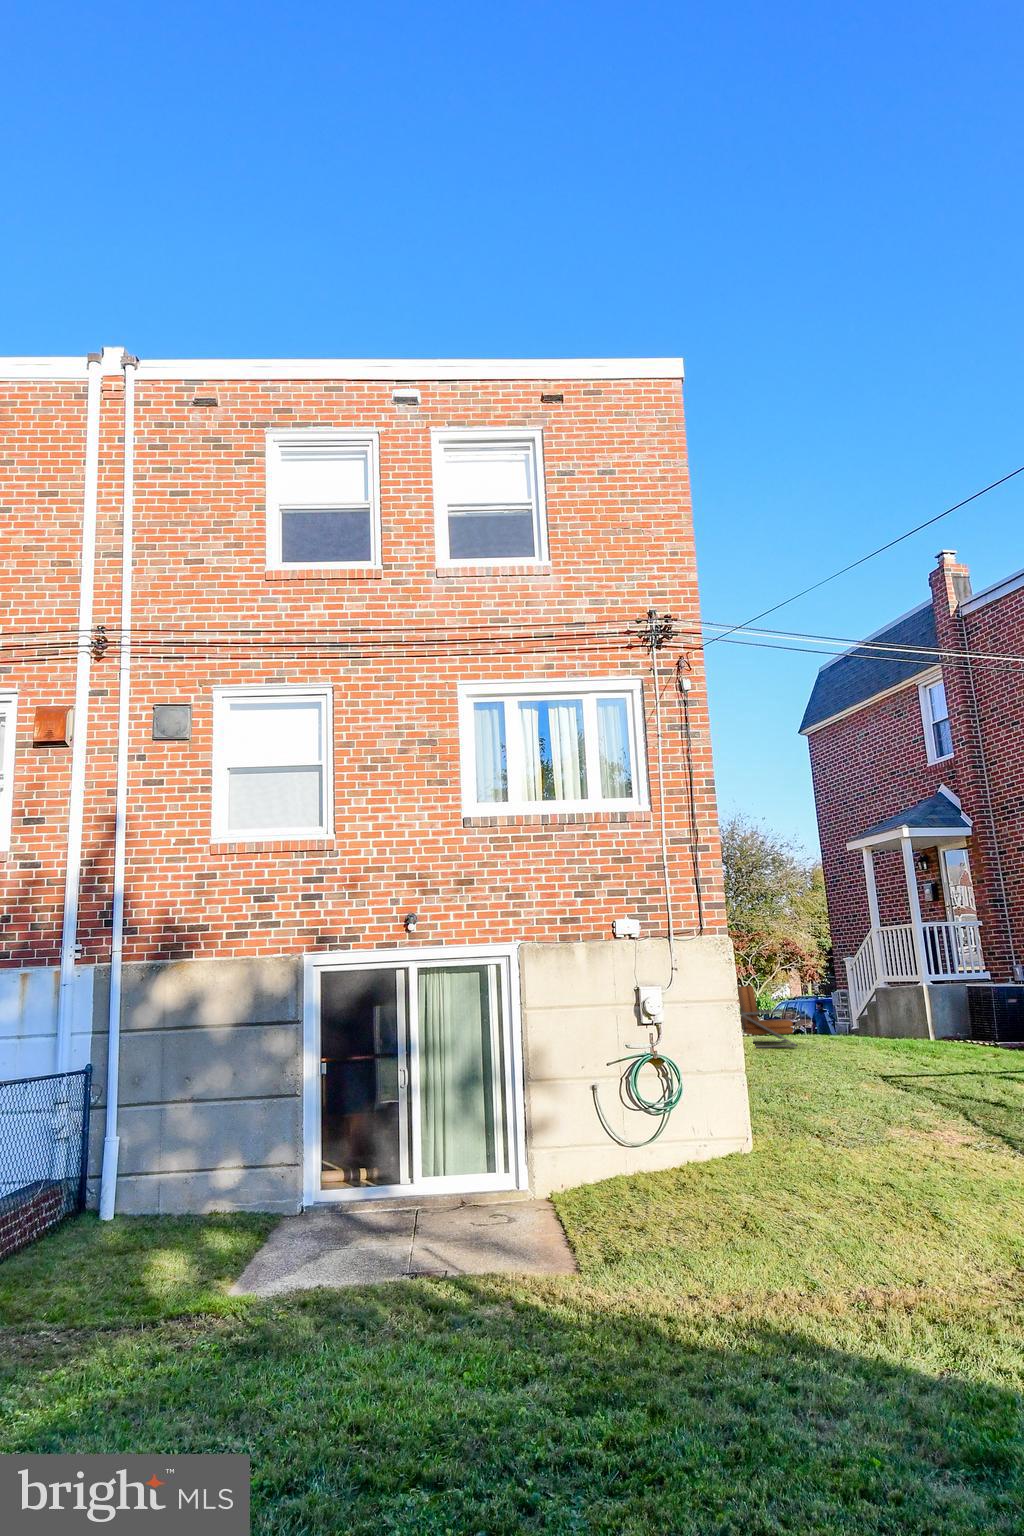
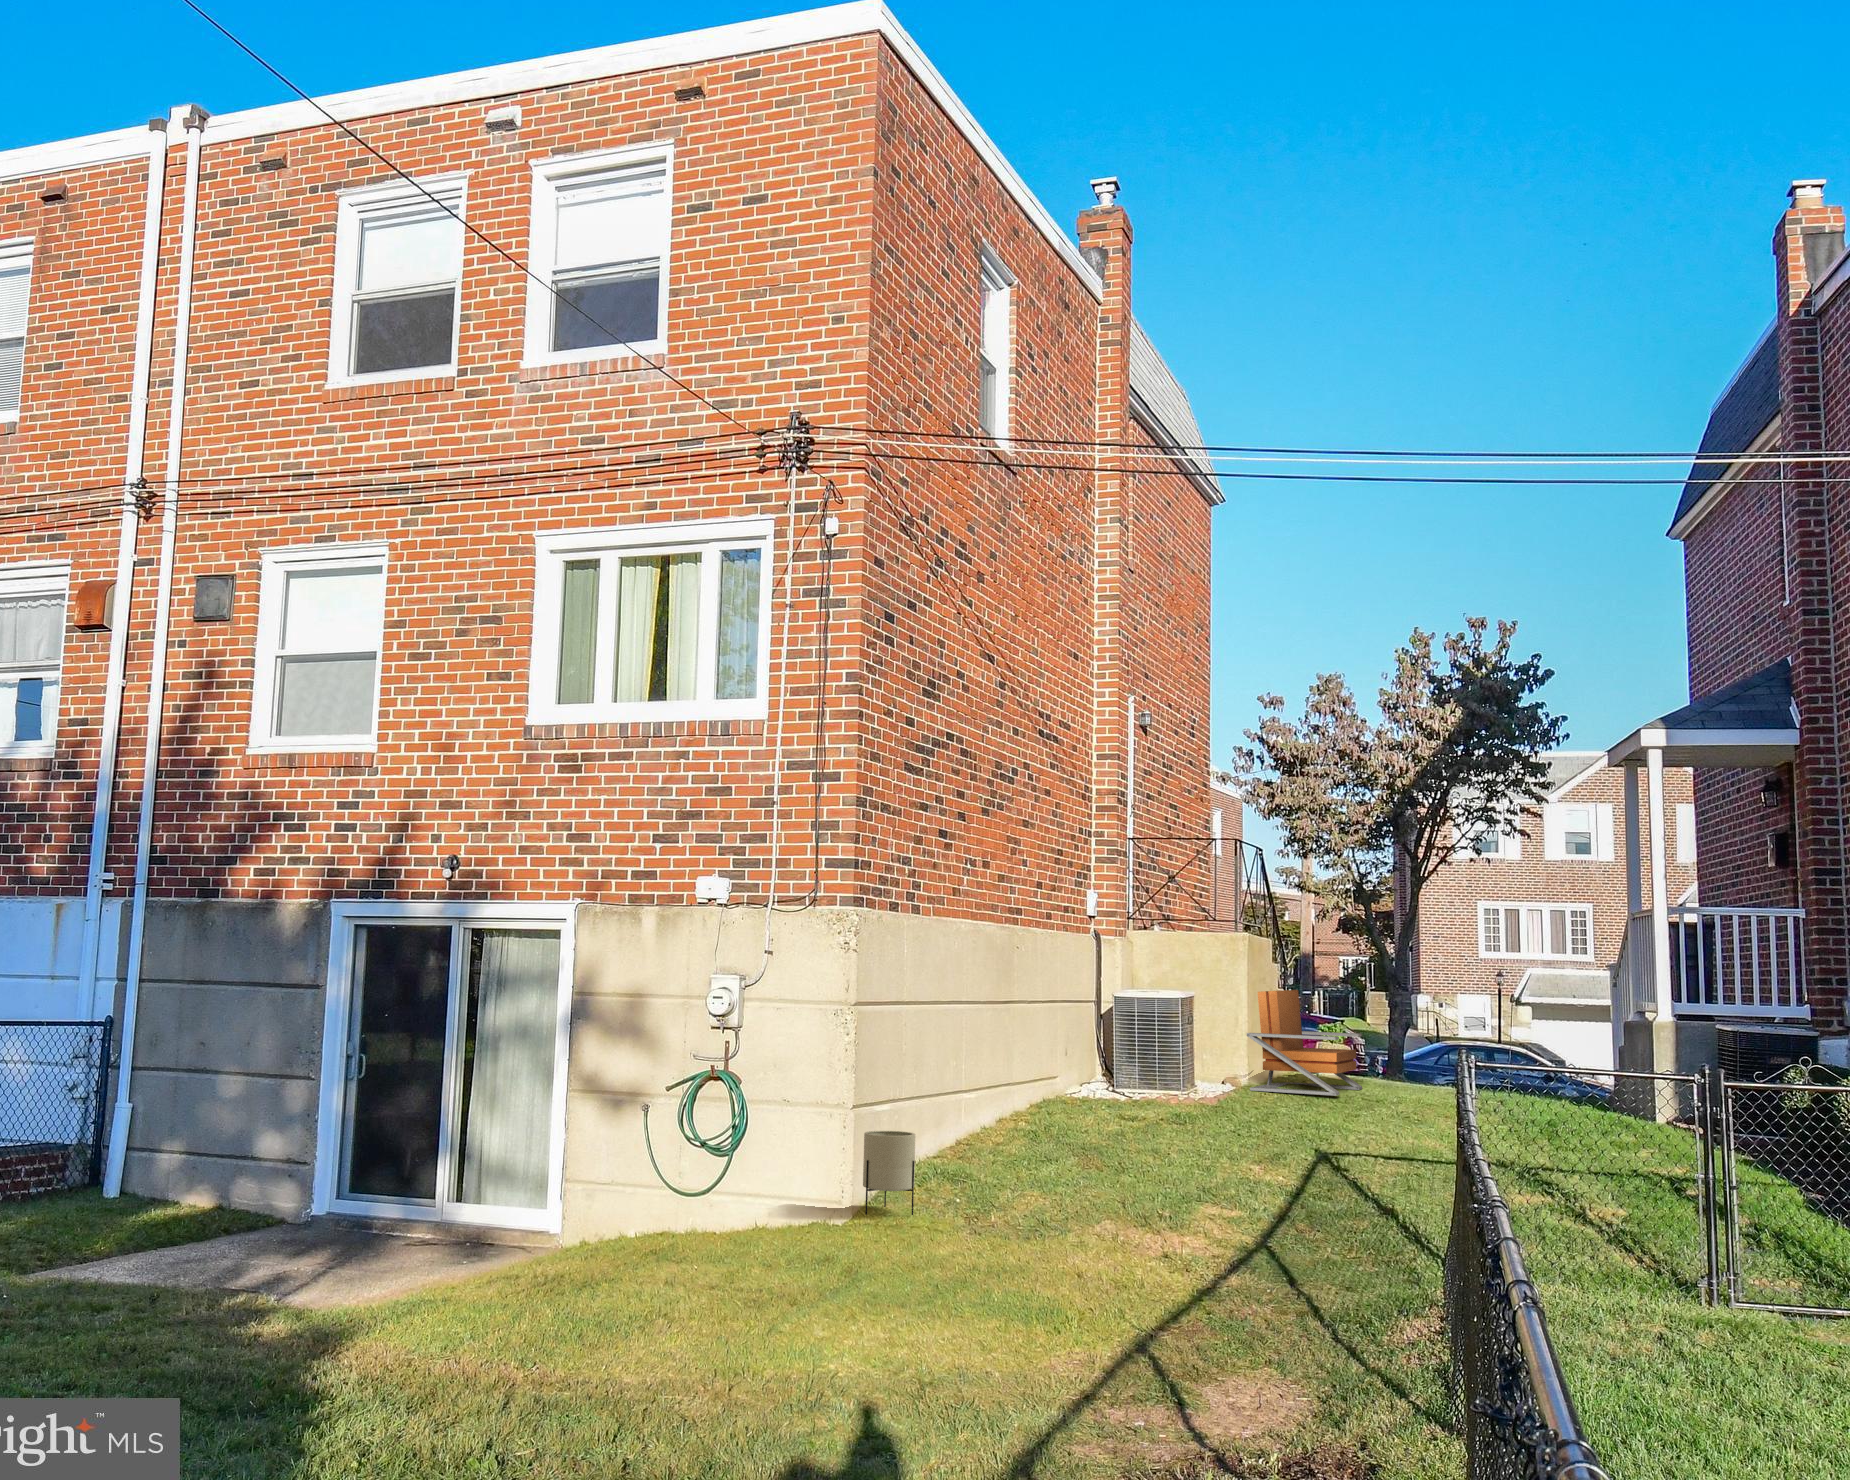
planter: none [748,1087,788,1146] -> present [863,1131,915,1215]

